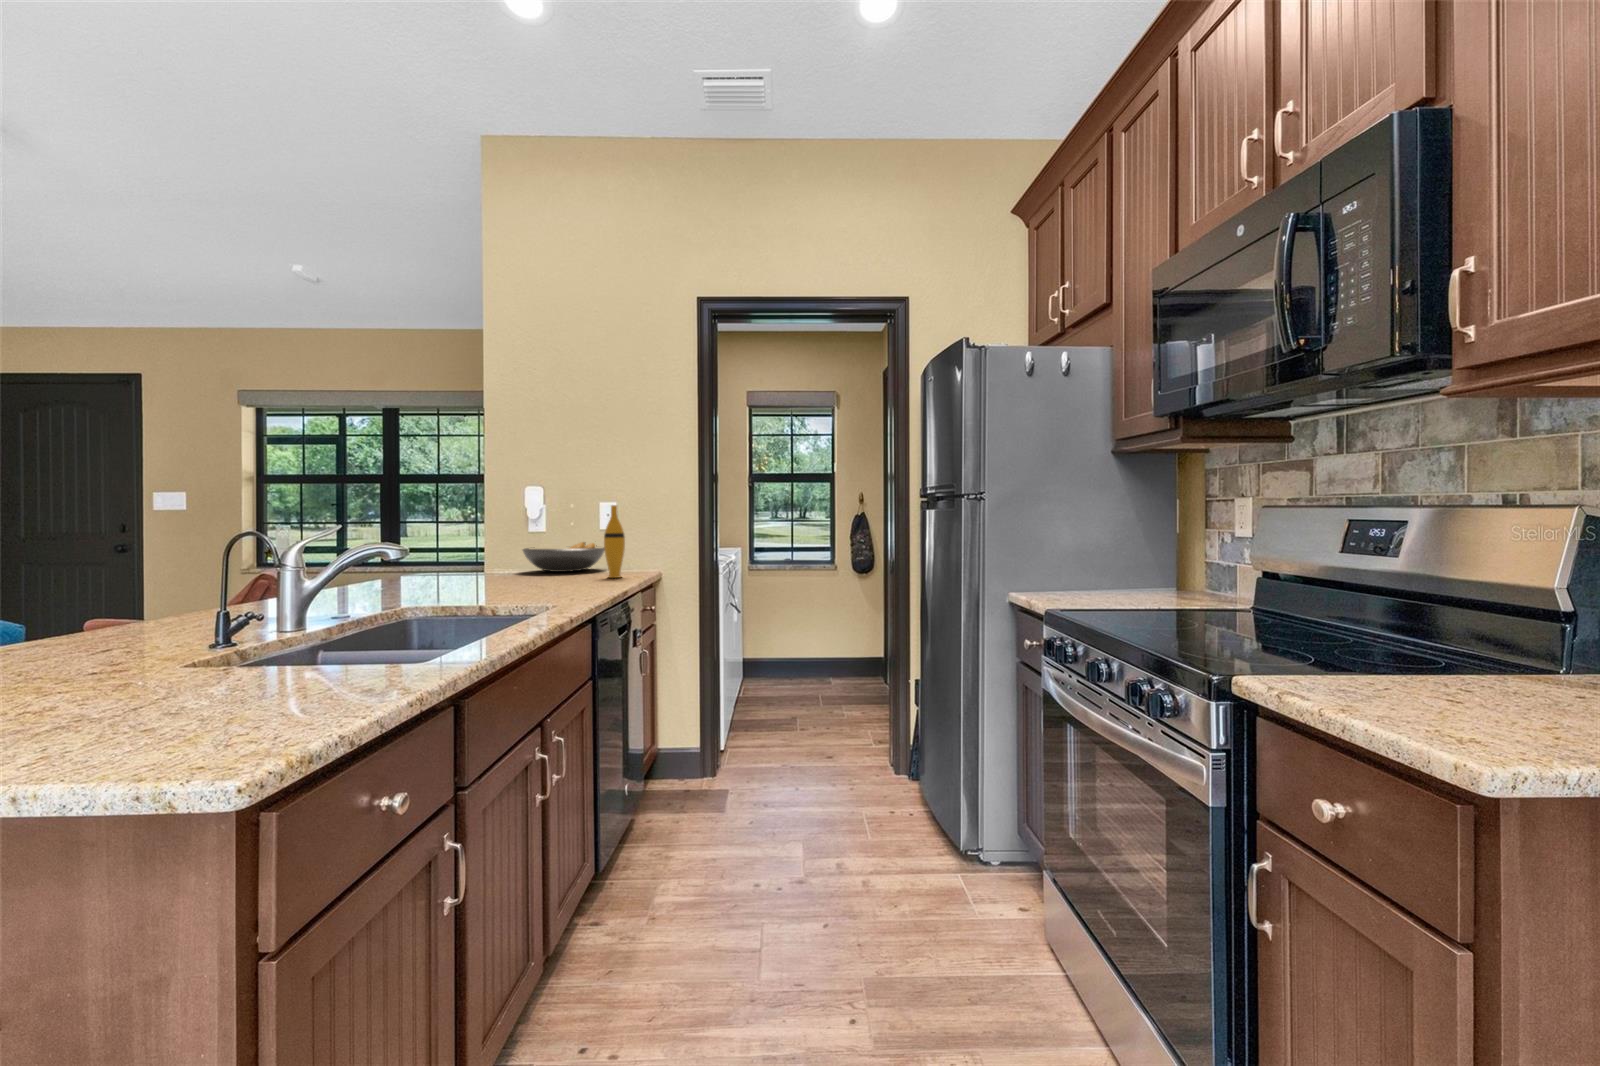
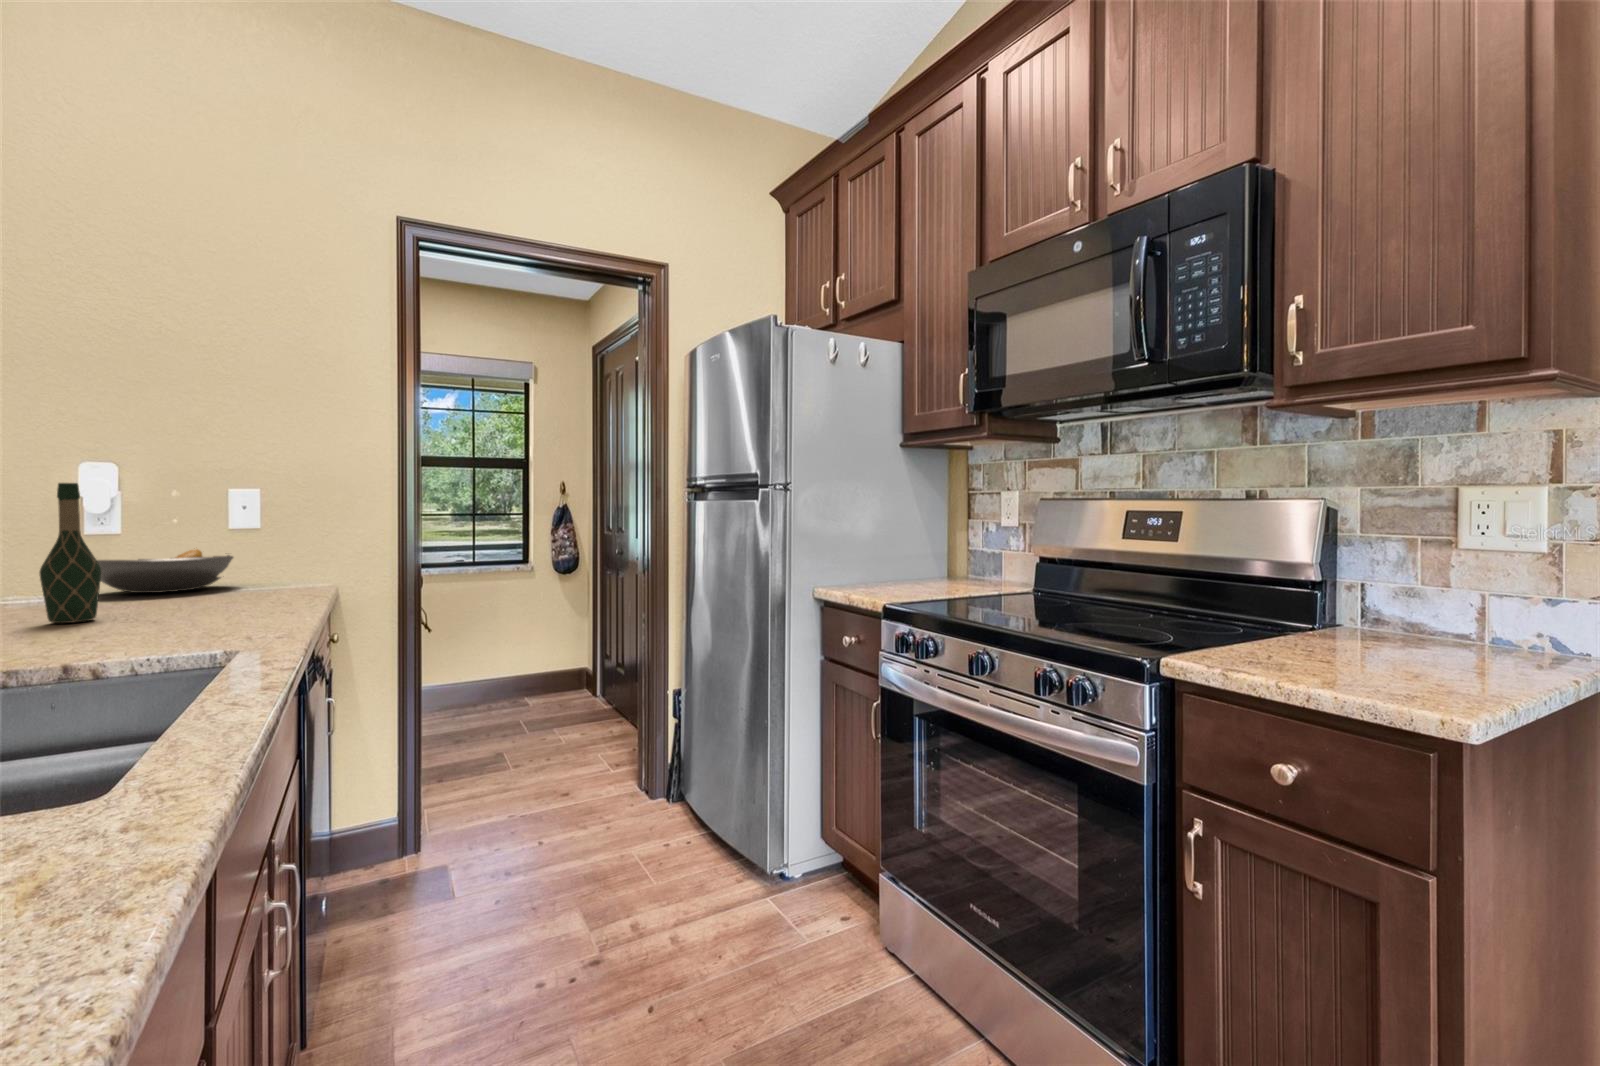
wine bottle: none [484,500,514,587] -> present [40,483,102,623]
vase: present [604,505,625,578] -> none [256,493,292,597]

